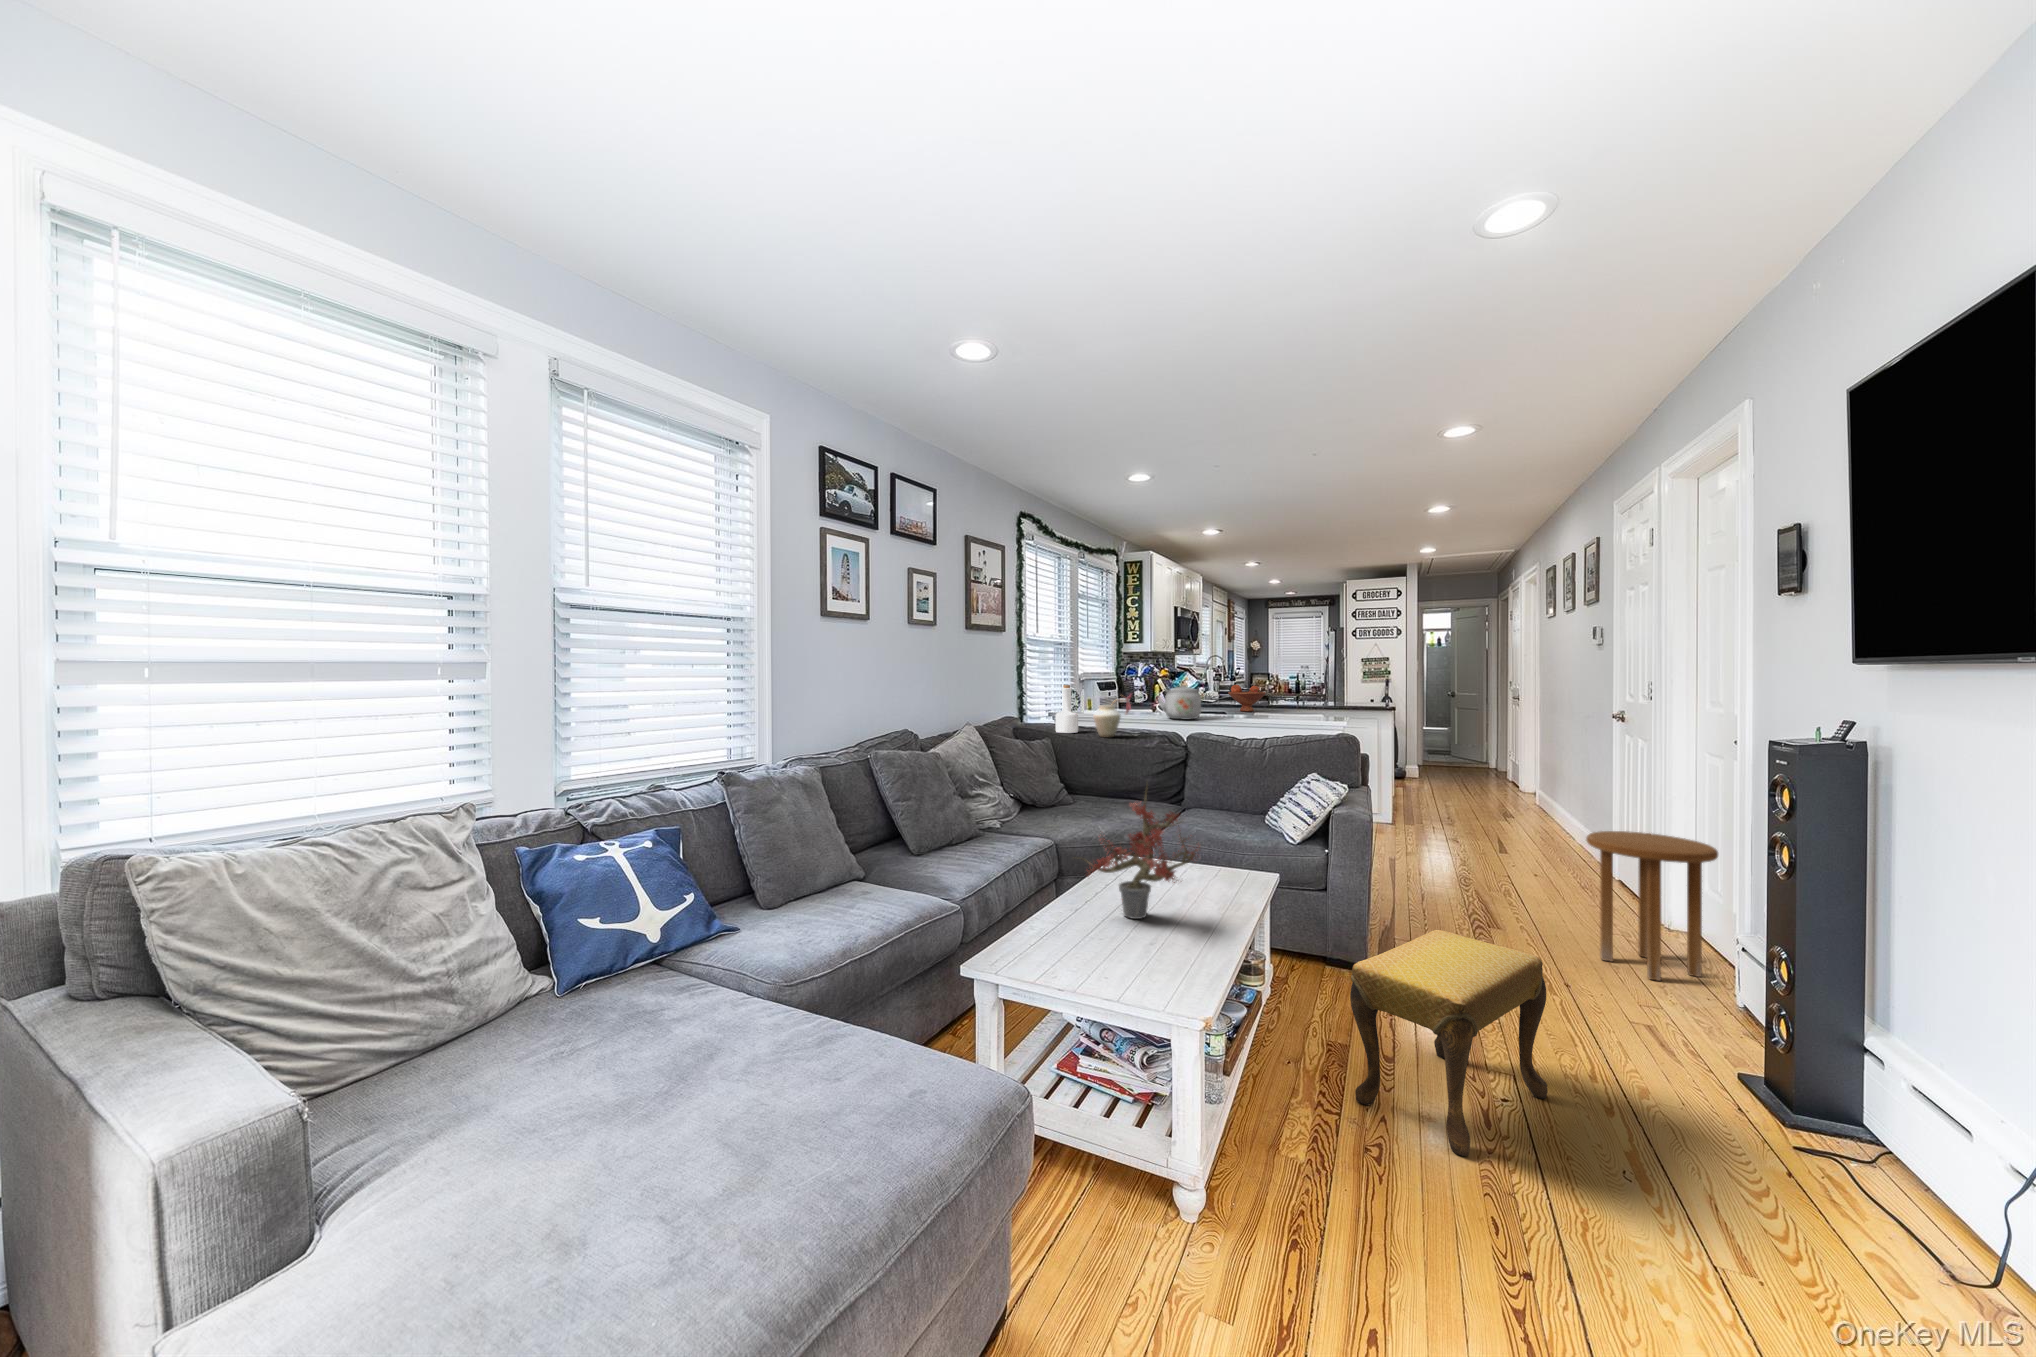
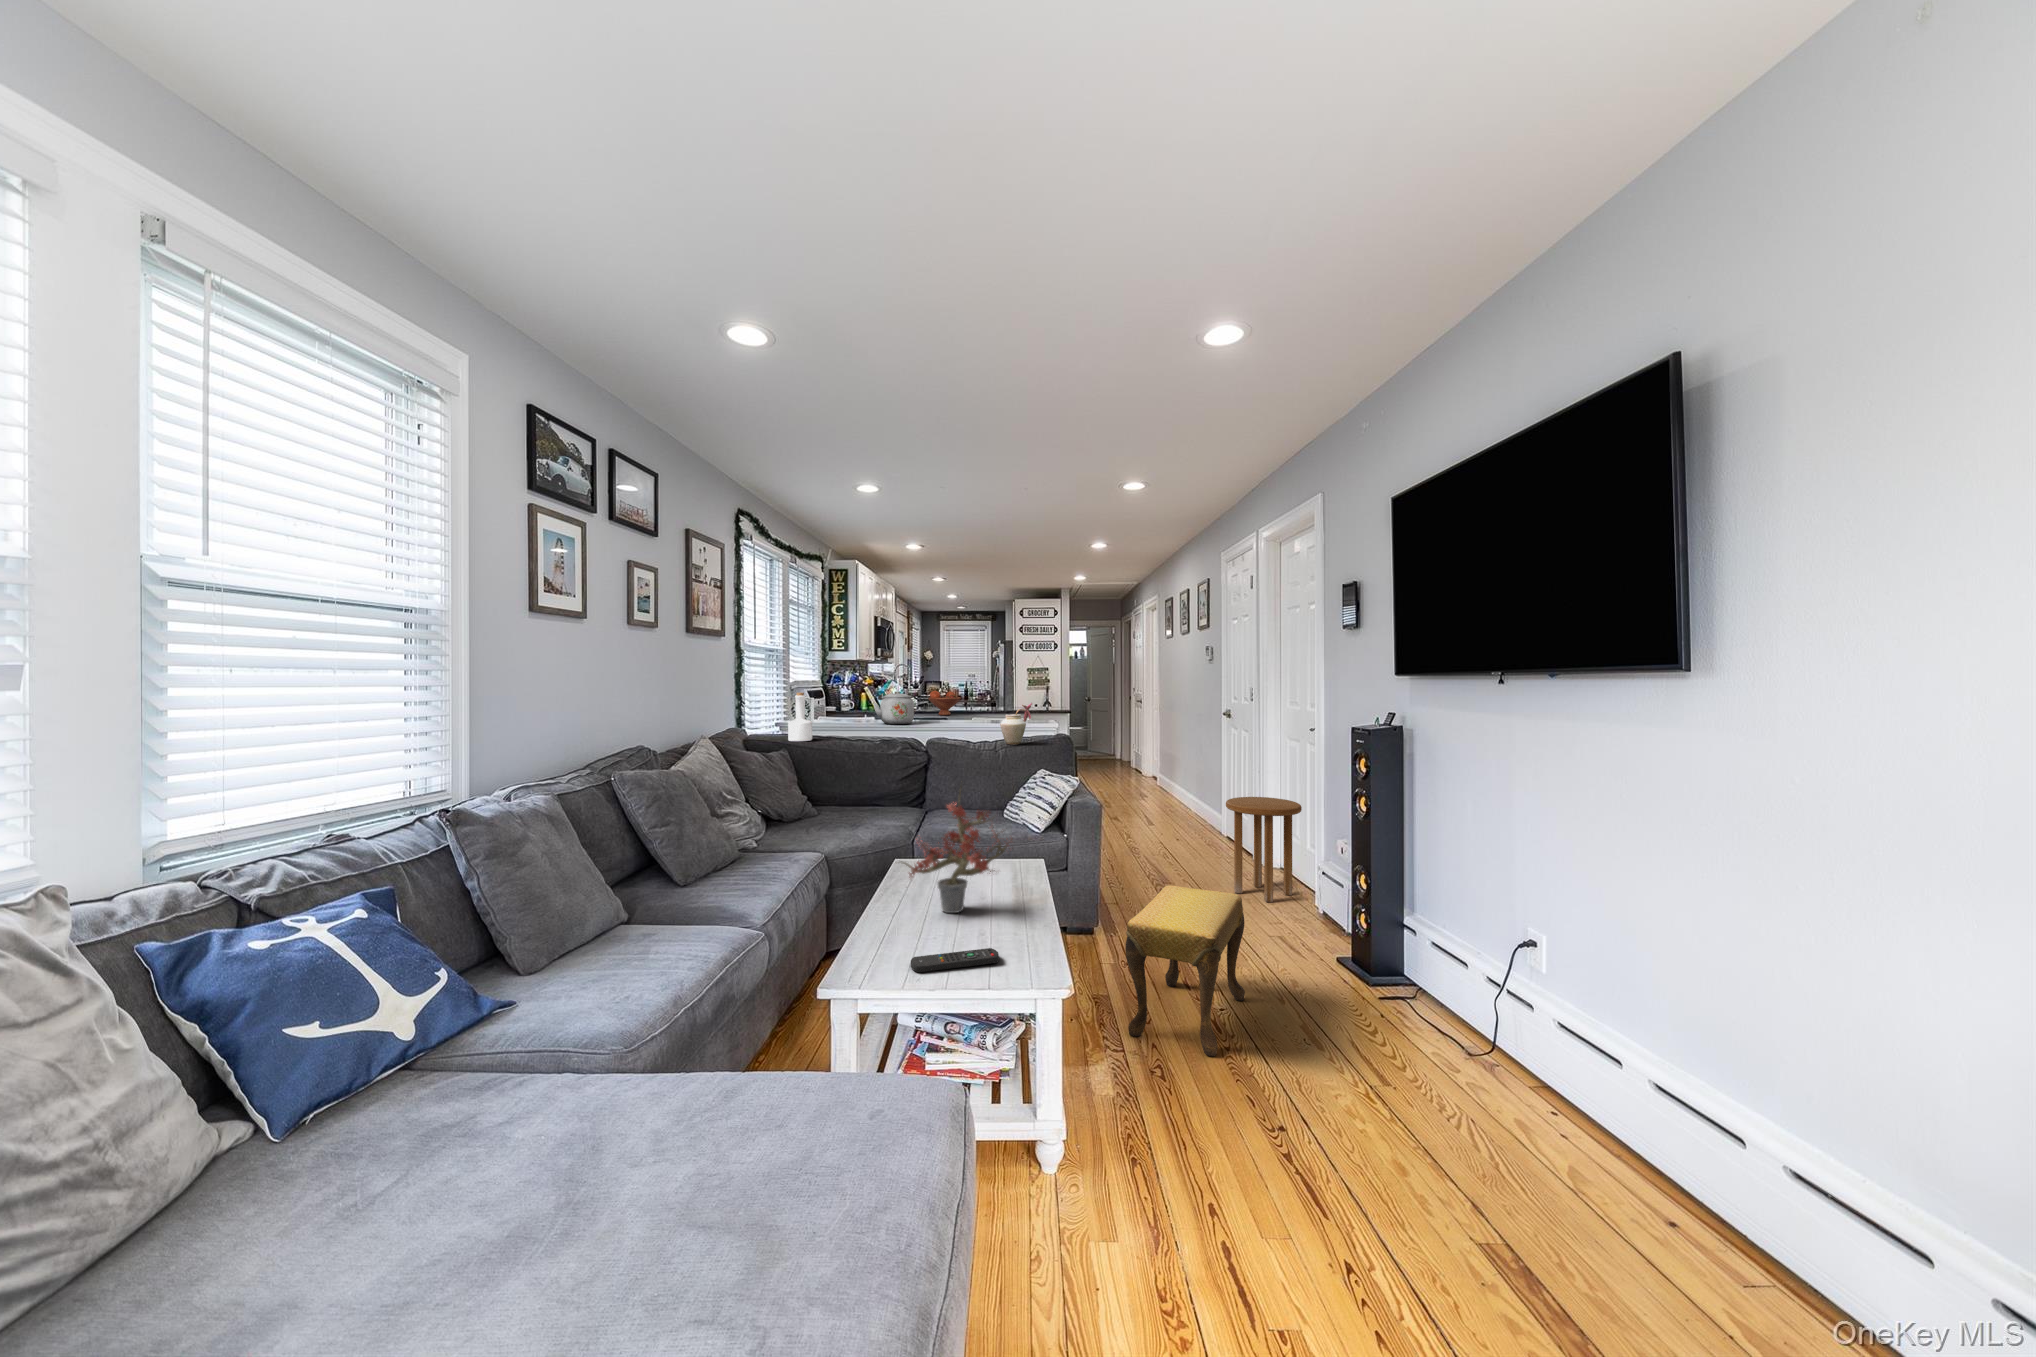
vase: present [1093,695,1131,737] -> present [1000,703,1032,745]
remote control: none [1052,954,1146,976] -> present [911,948,999,972]

